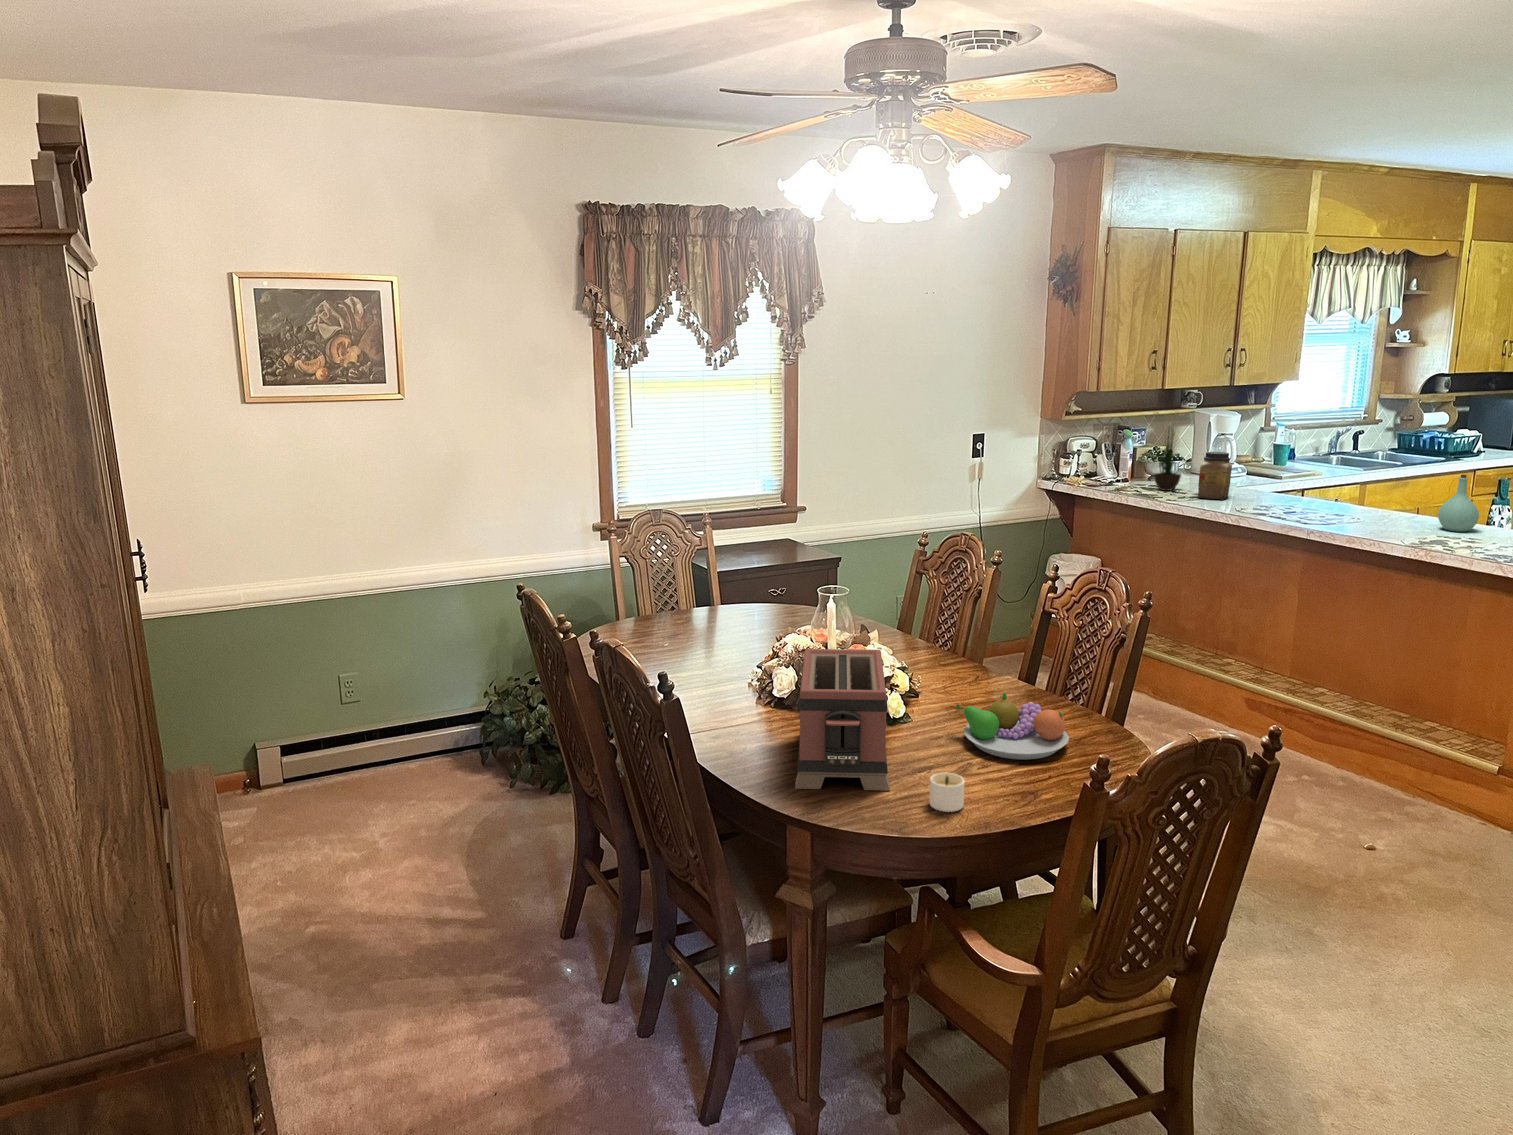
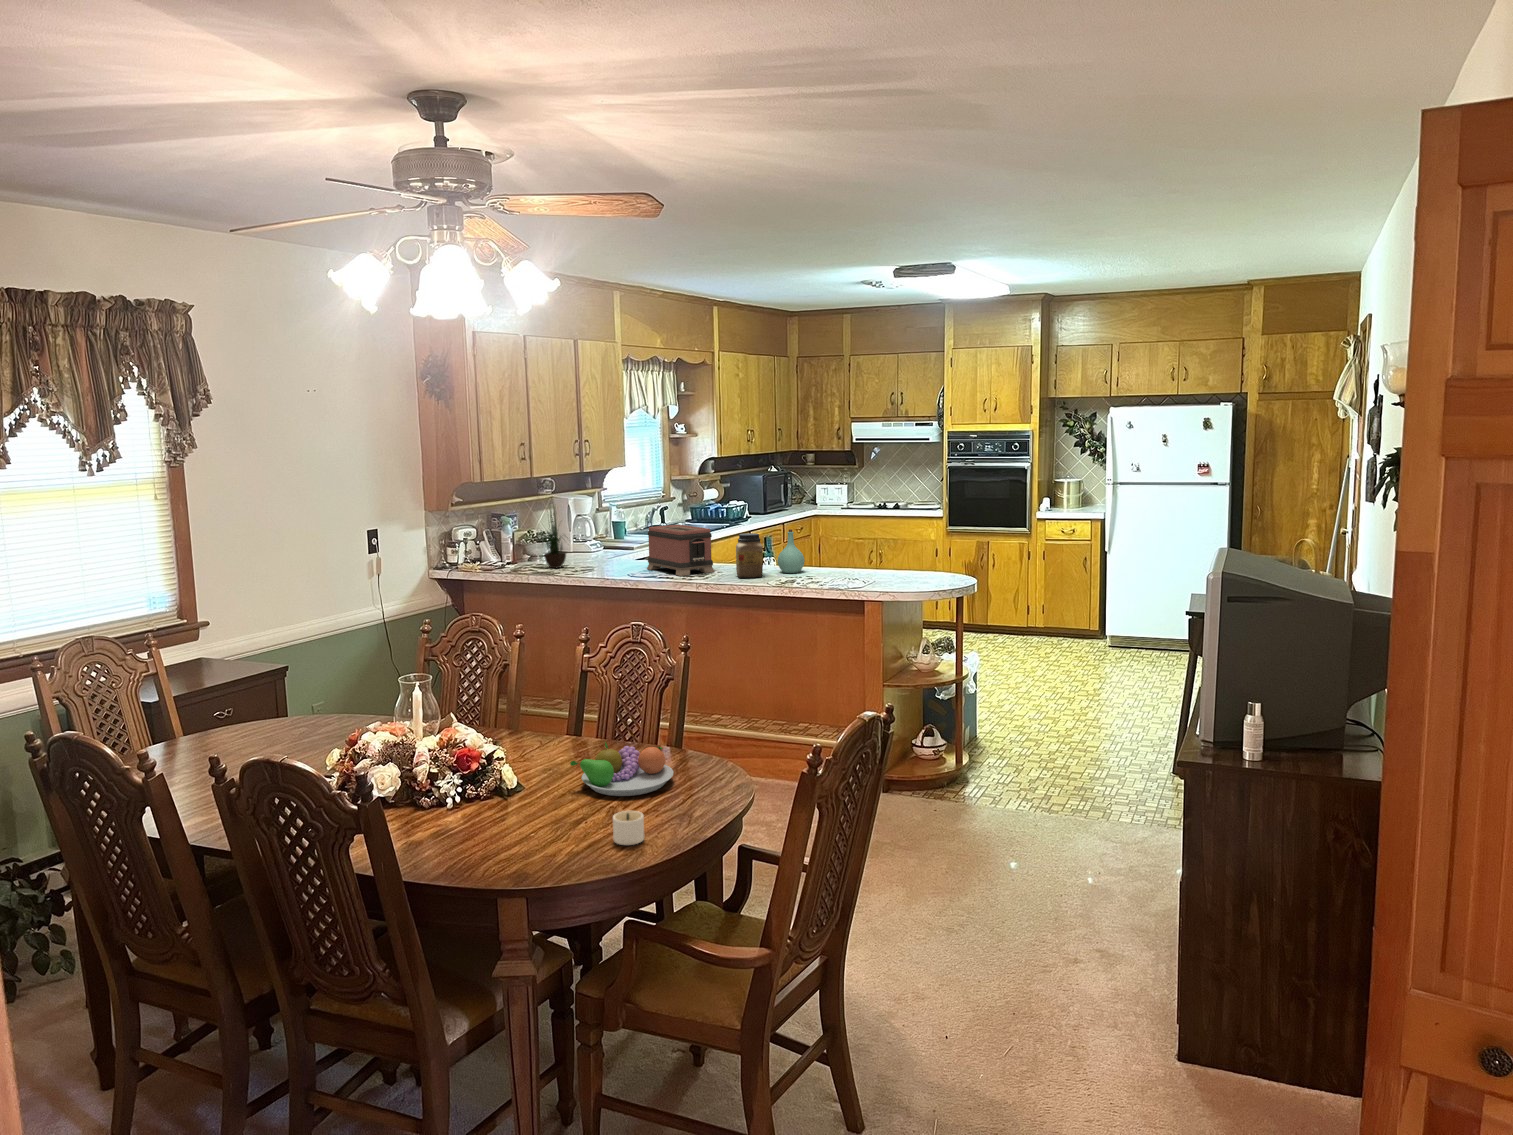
jar: present [1198,452,1232,500] -> present [736,533,763,578]
toaster: present [795,649,890,791] -> present [647,525,715,576]

